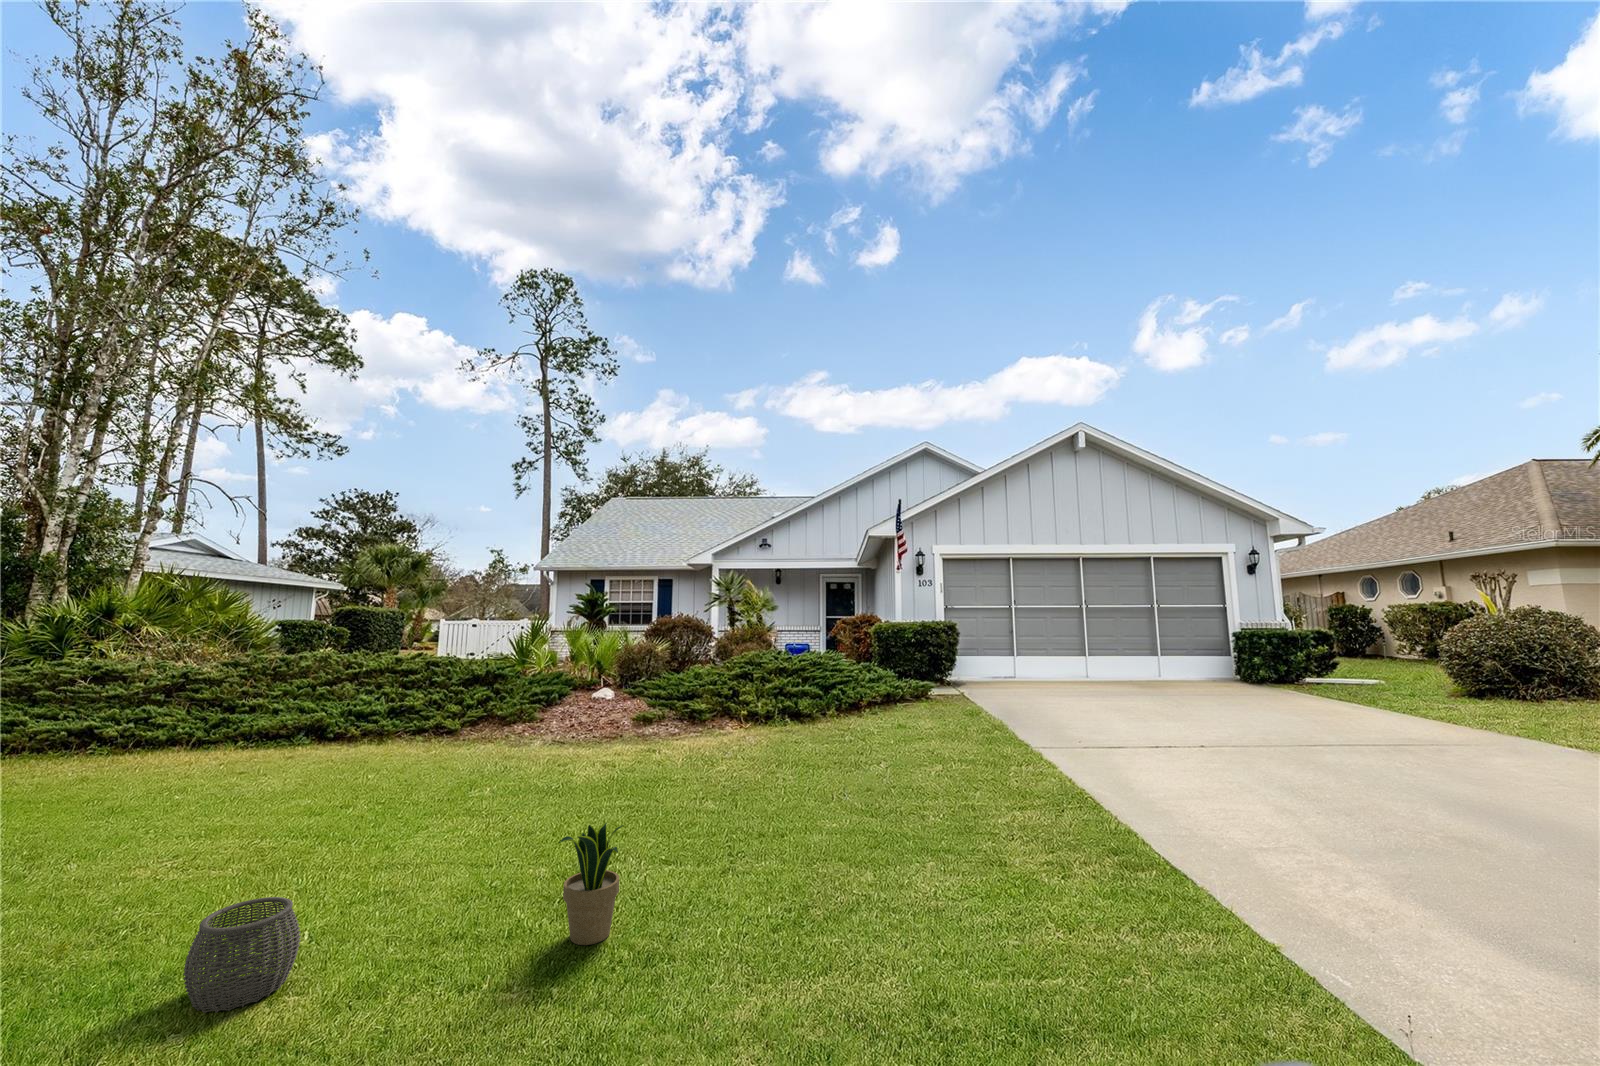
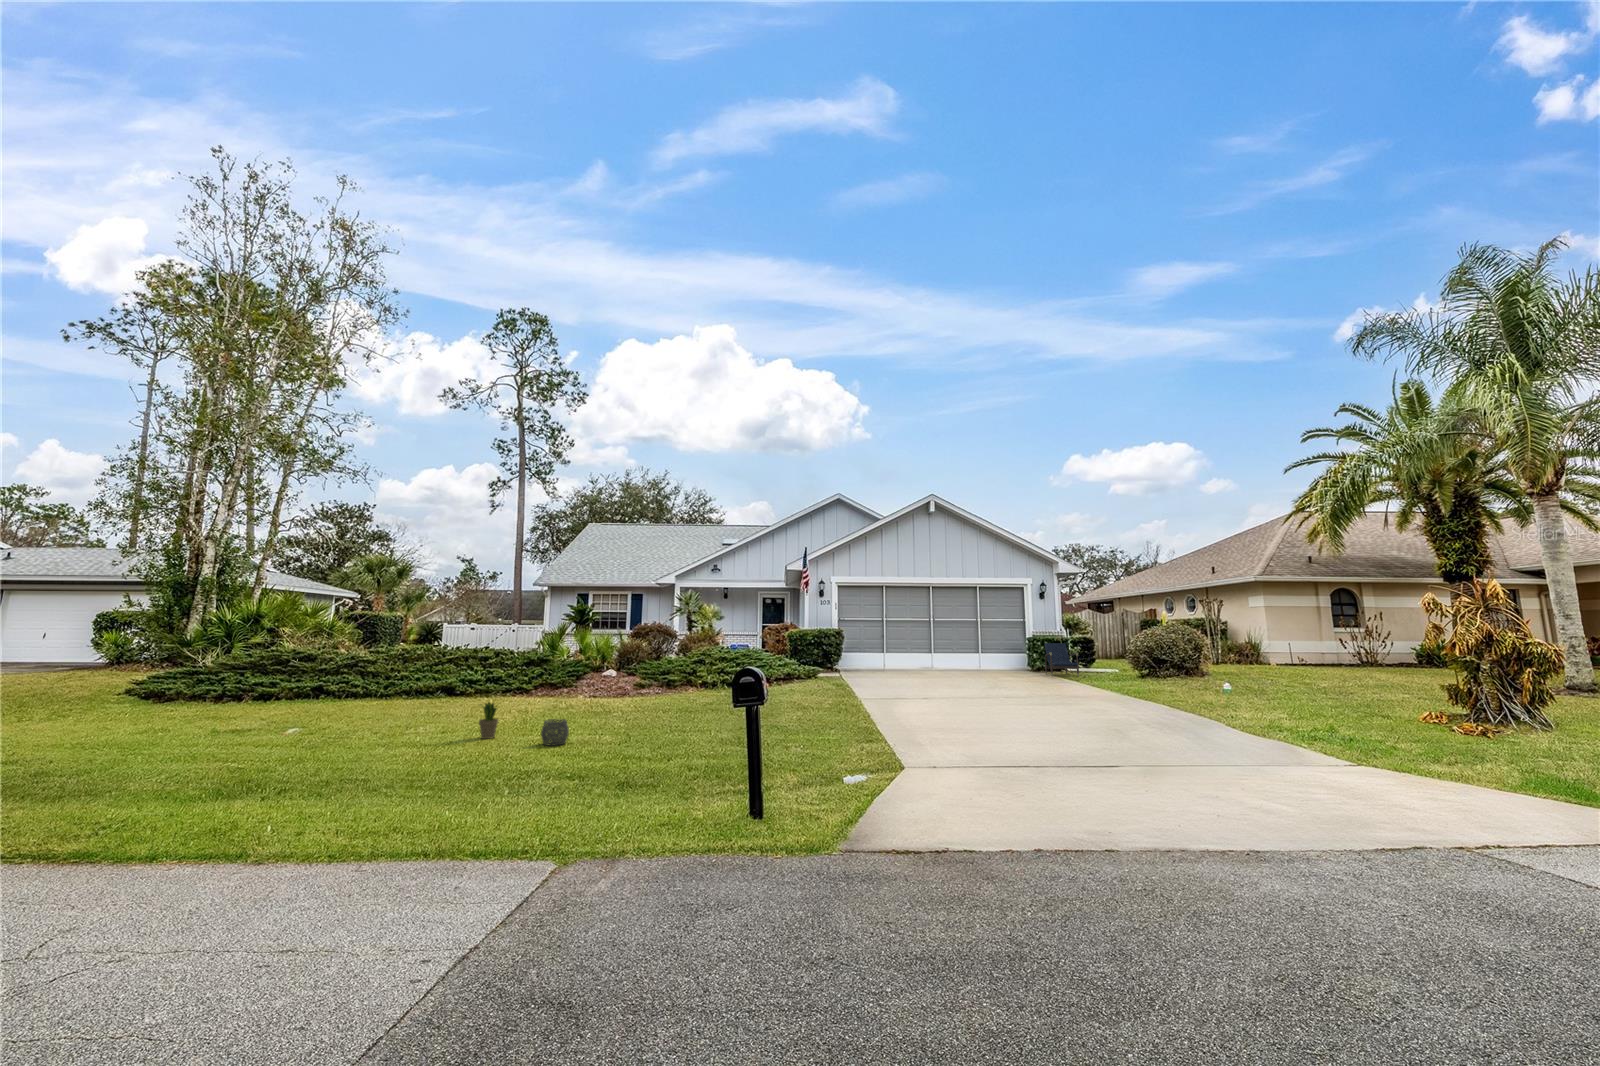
lounge chair: none [1272,640,1343,693] -> present [1045,643,1079,677]
potted plant: present [559,823,623,945] -> present [479,702,498,739]

